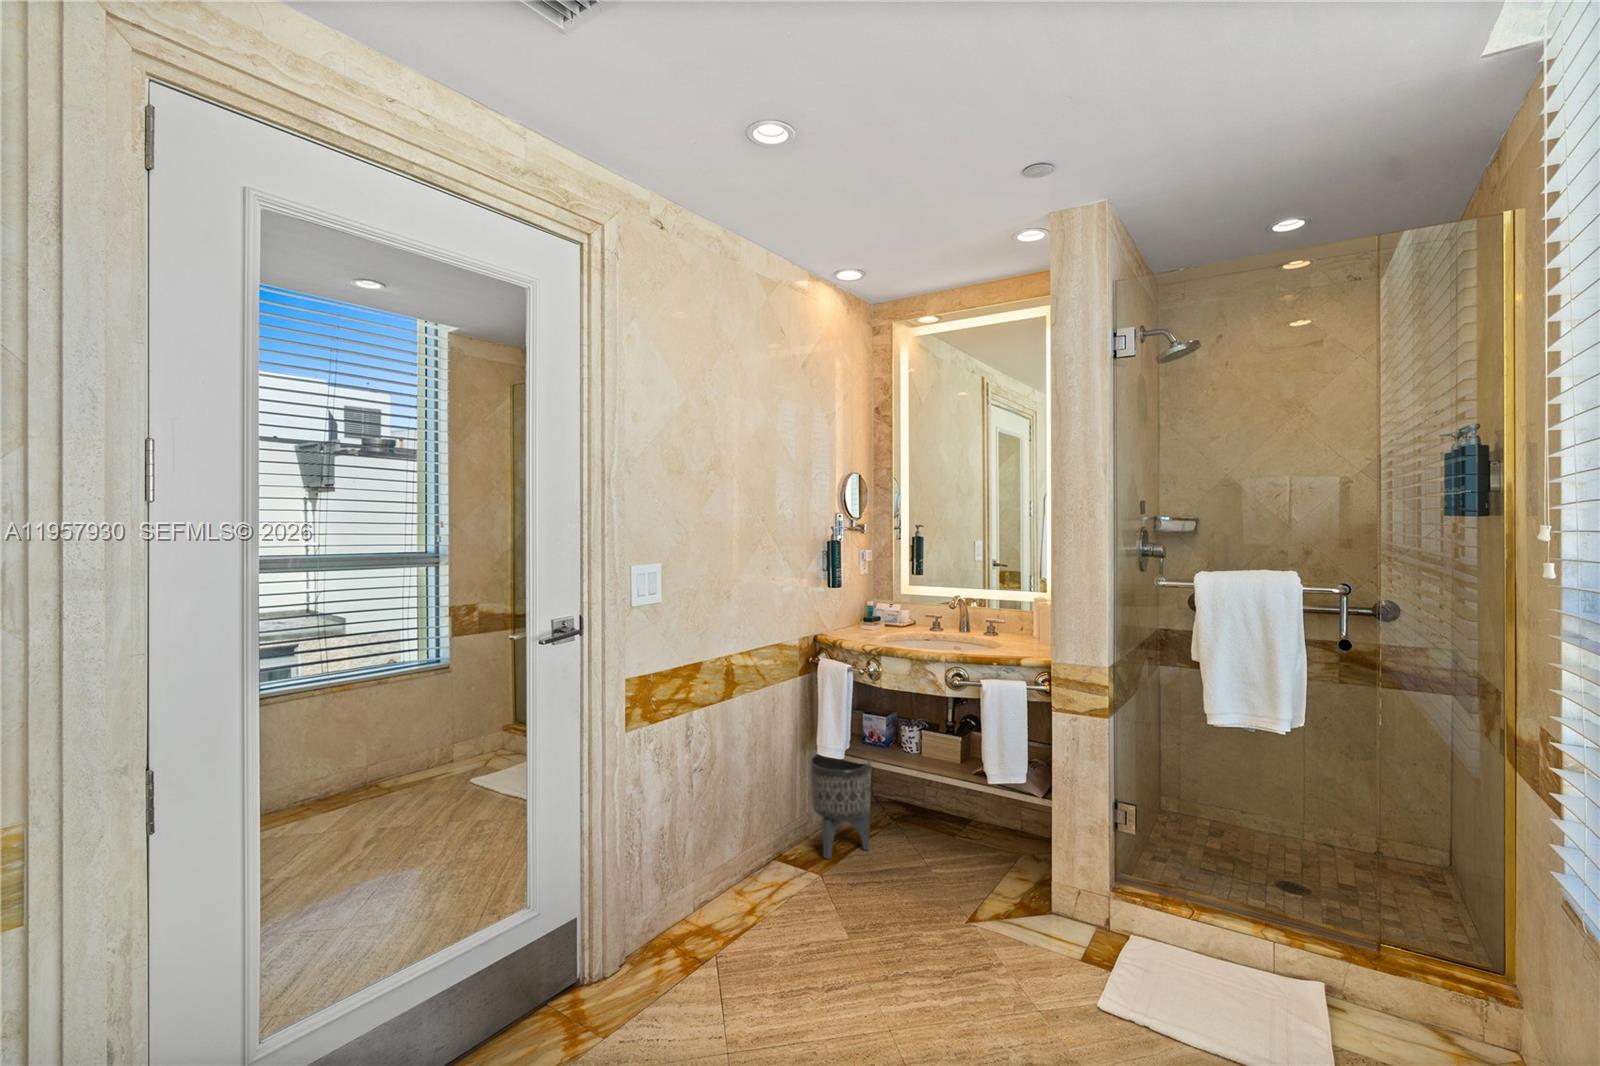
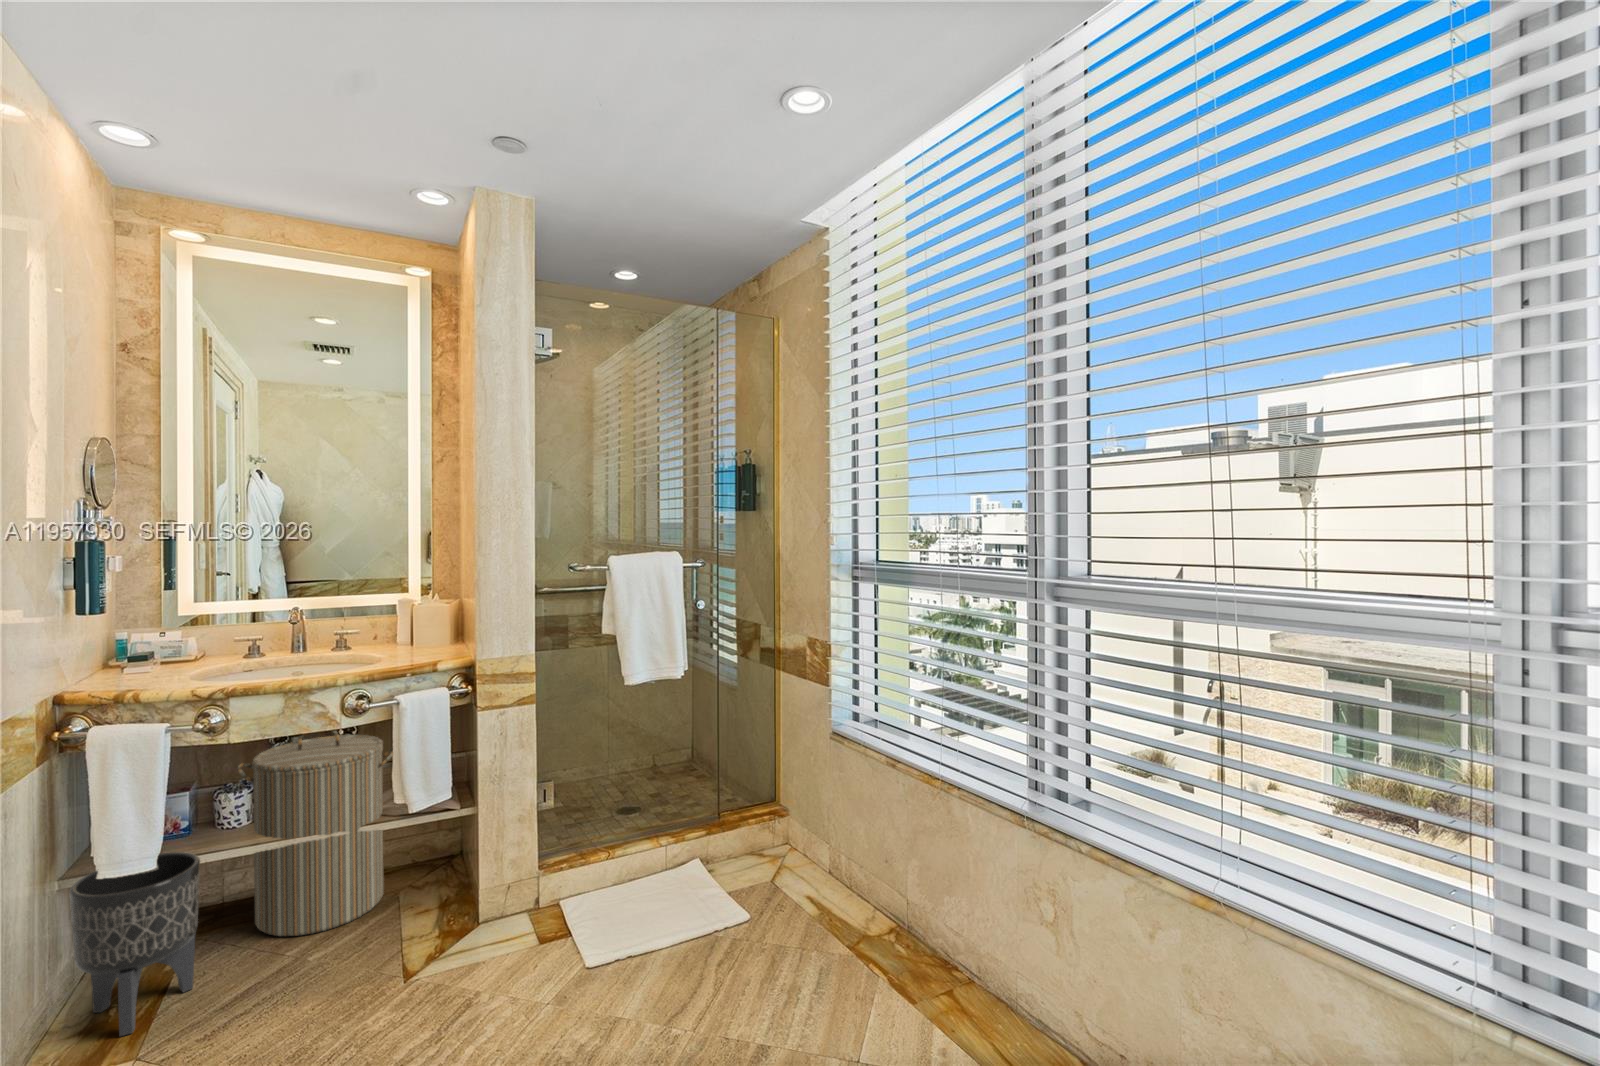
laundry hamper: none [916,692,1018,856] -> present [238,731,393,936]

